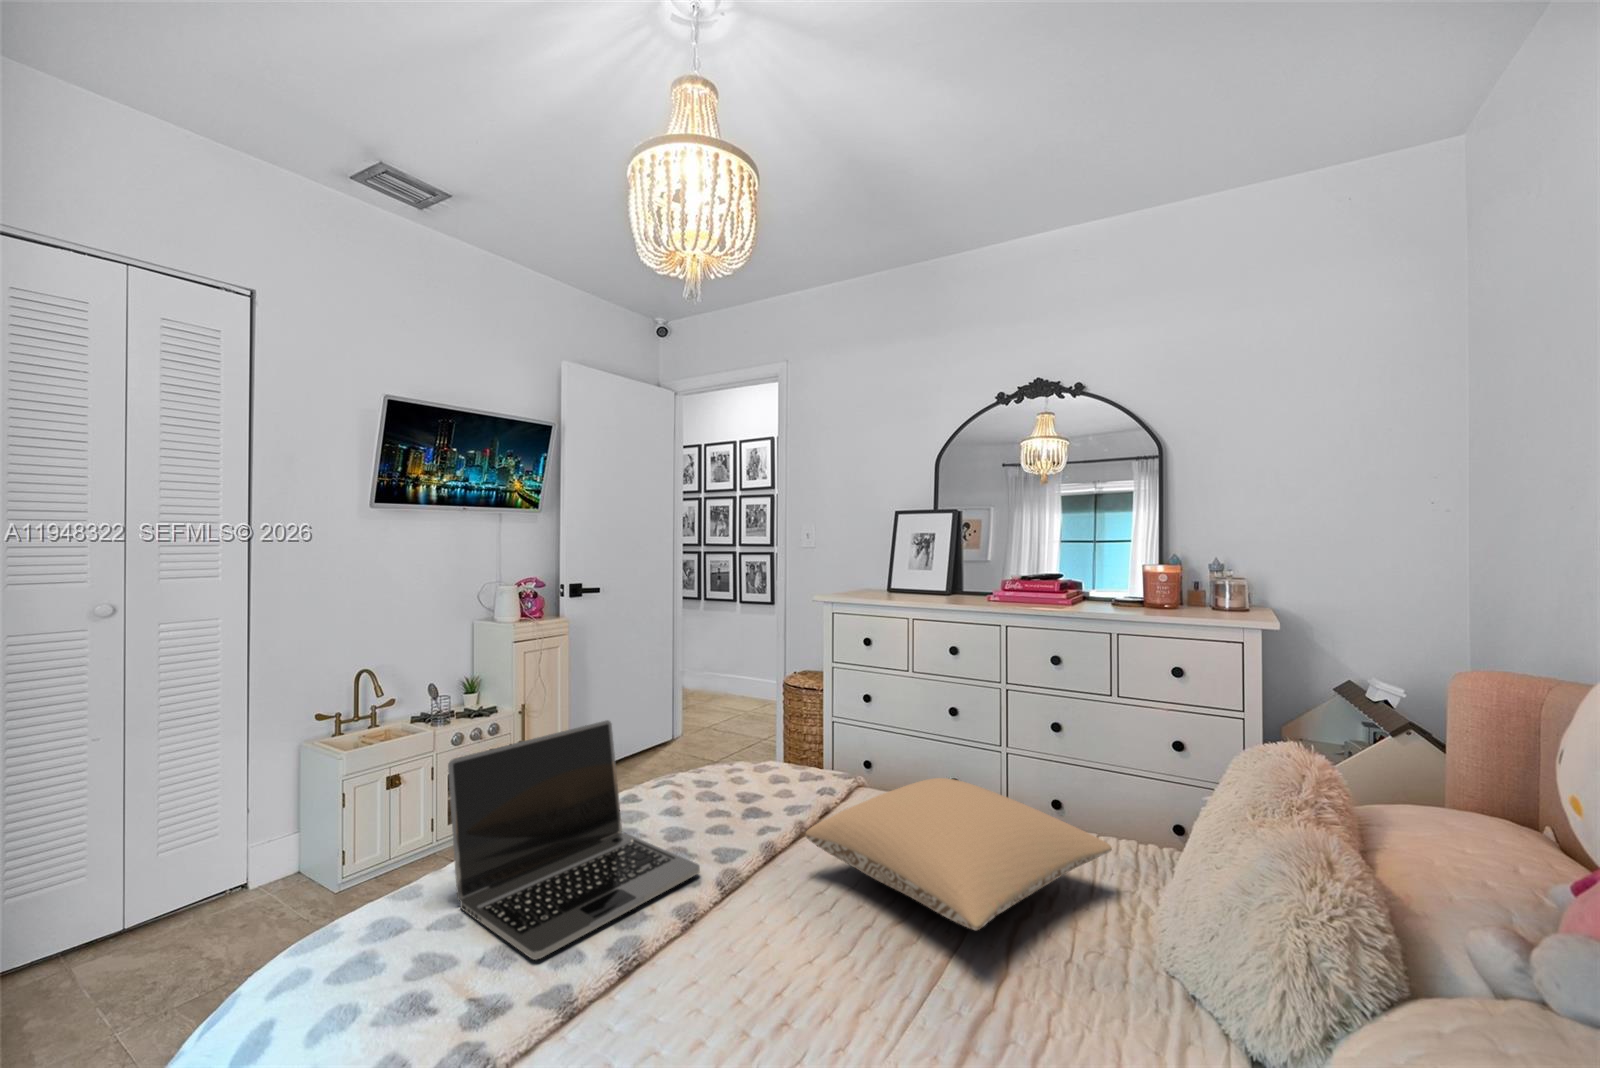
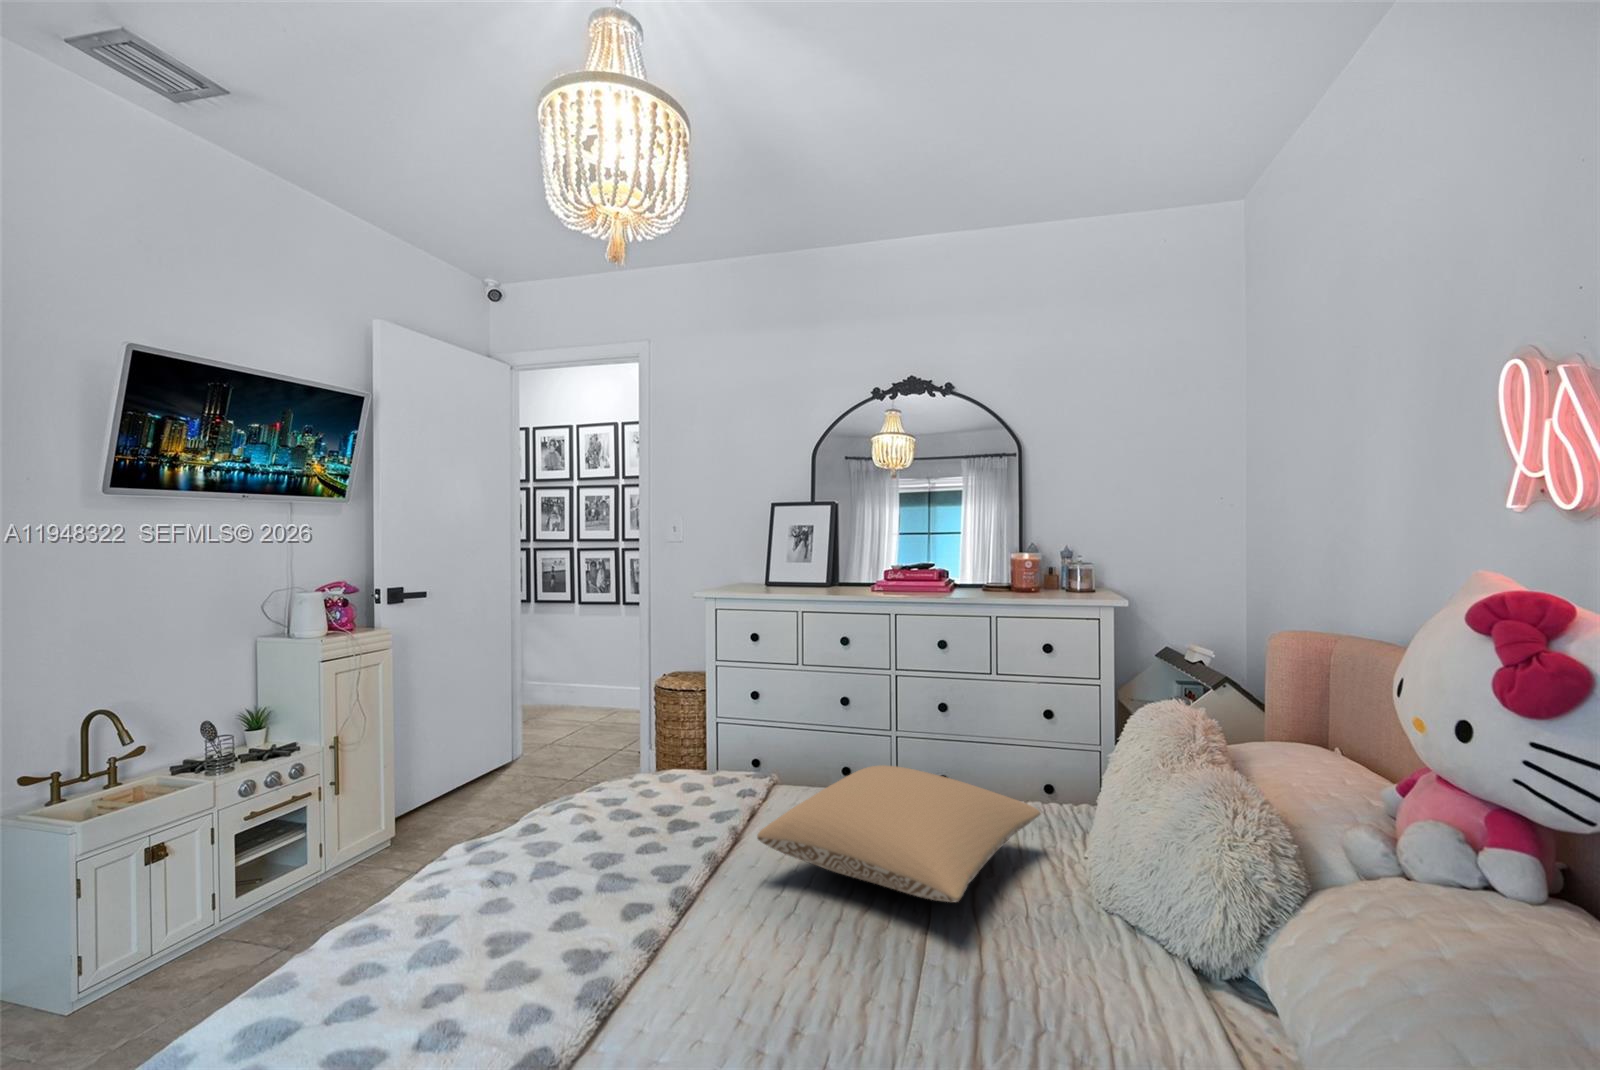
laptop: present [448,720,700,960] -> none [349,739,647,1013]

